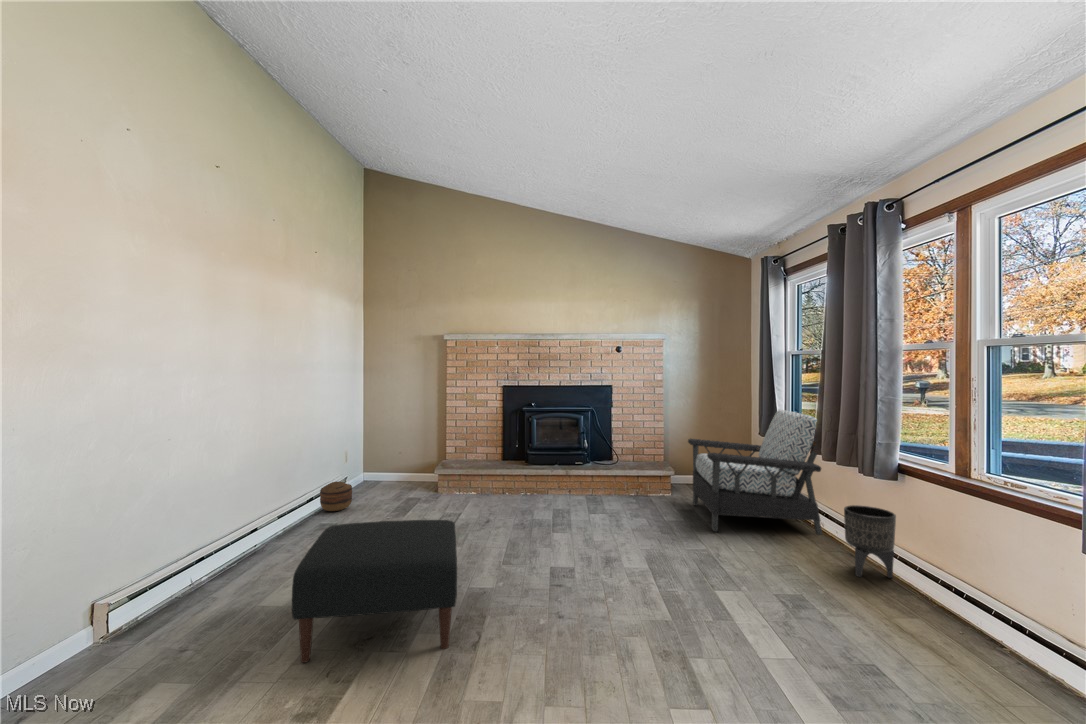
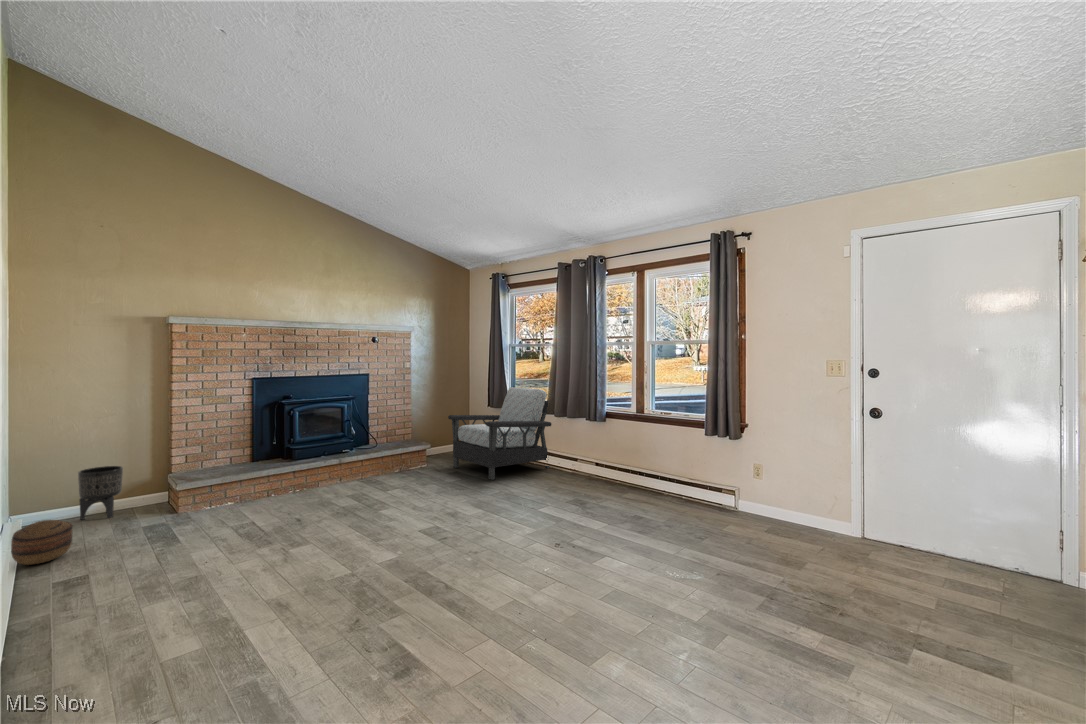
planter: present [844,505,896,578] -> present [78,466,123,520]
ottoman: present [292,520,457,663] -> none [241,503,440,657]

